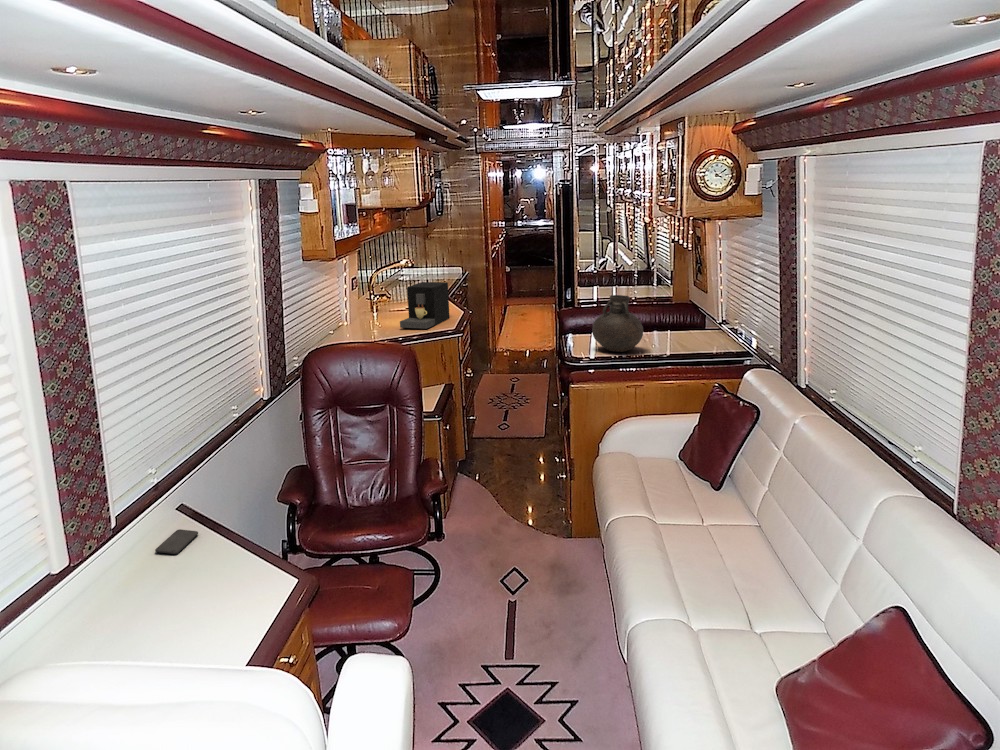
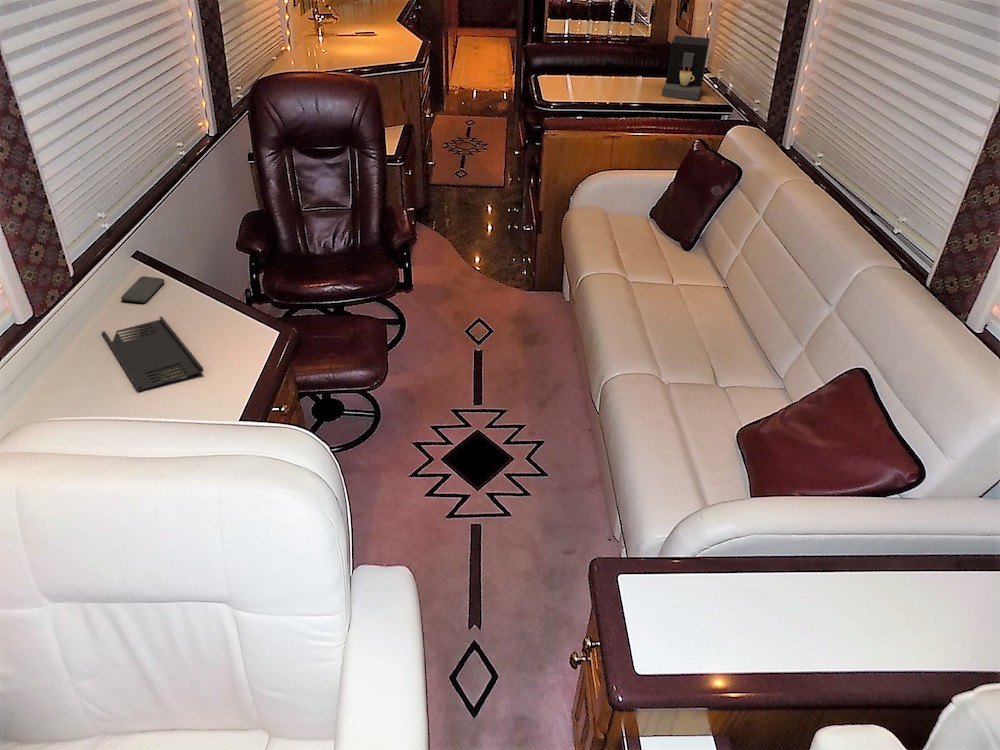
coffee maker: present [400,282,449,329] -> present [662,36,710,100]
vase: present [592,295,643,352] -> none [569,33,623,98]
tray: none [131,566,220,638] -> present [102,317,203,391]

